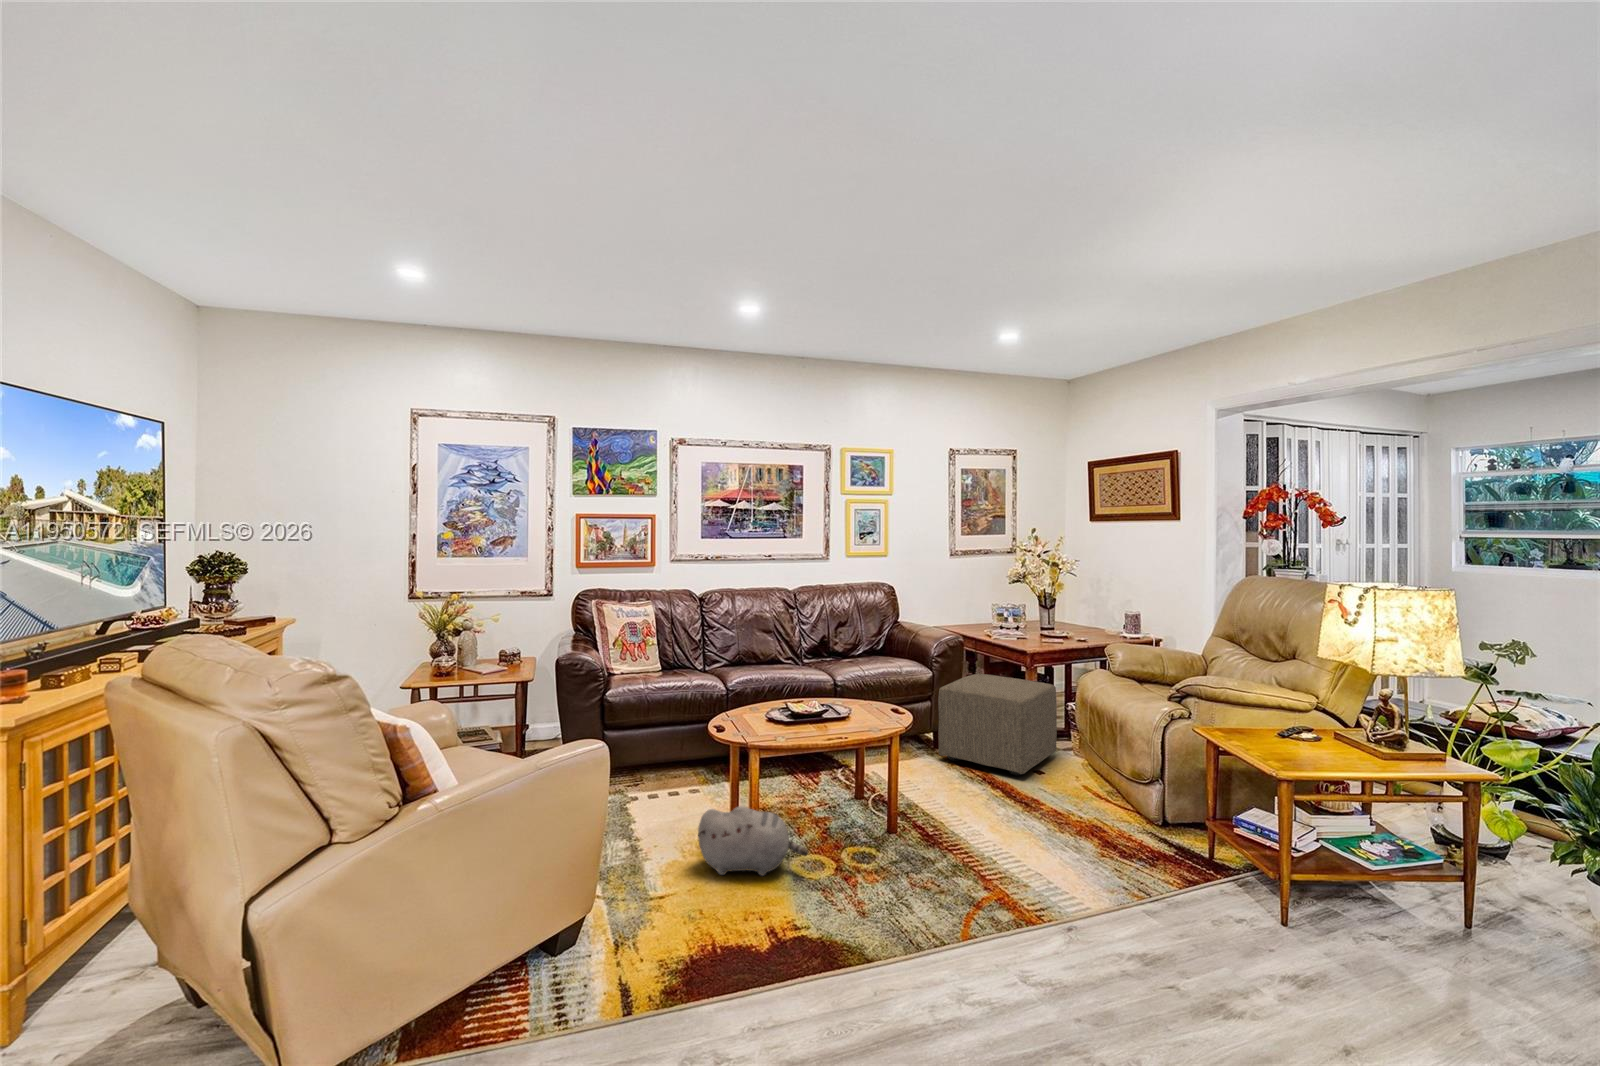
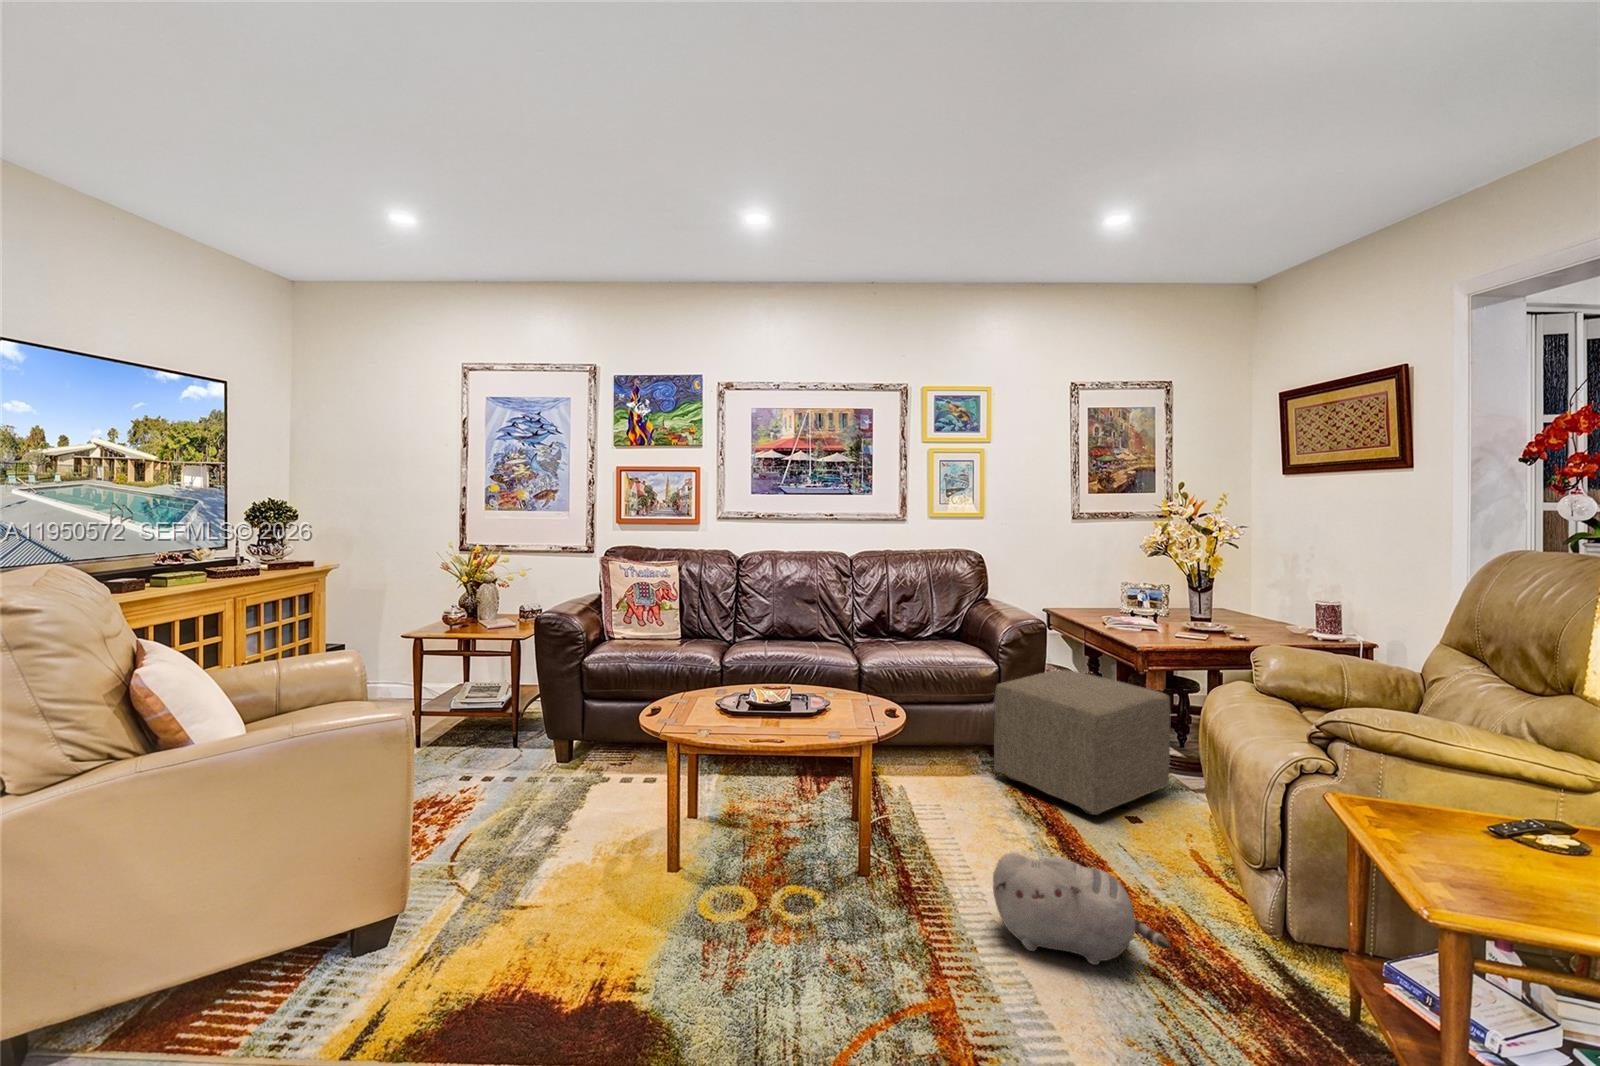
plush toy: present [698,806,808,876] -> present [993,852,1170,965]

